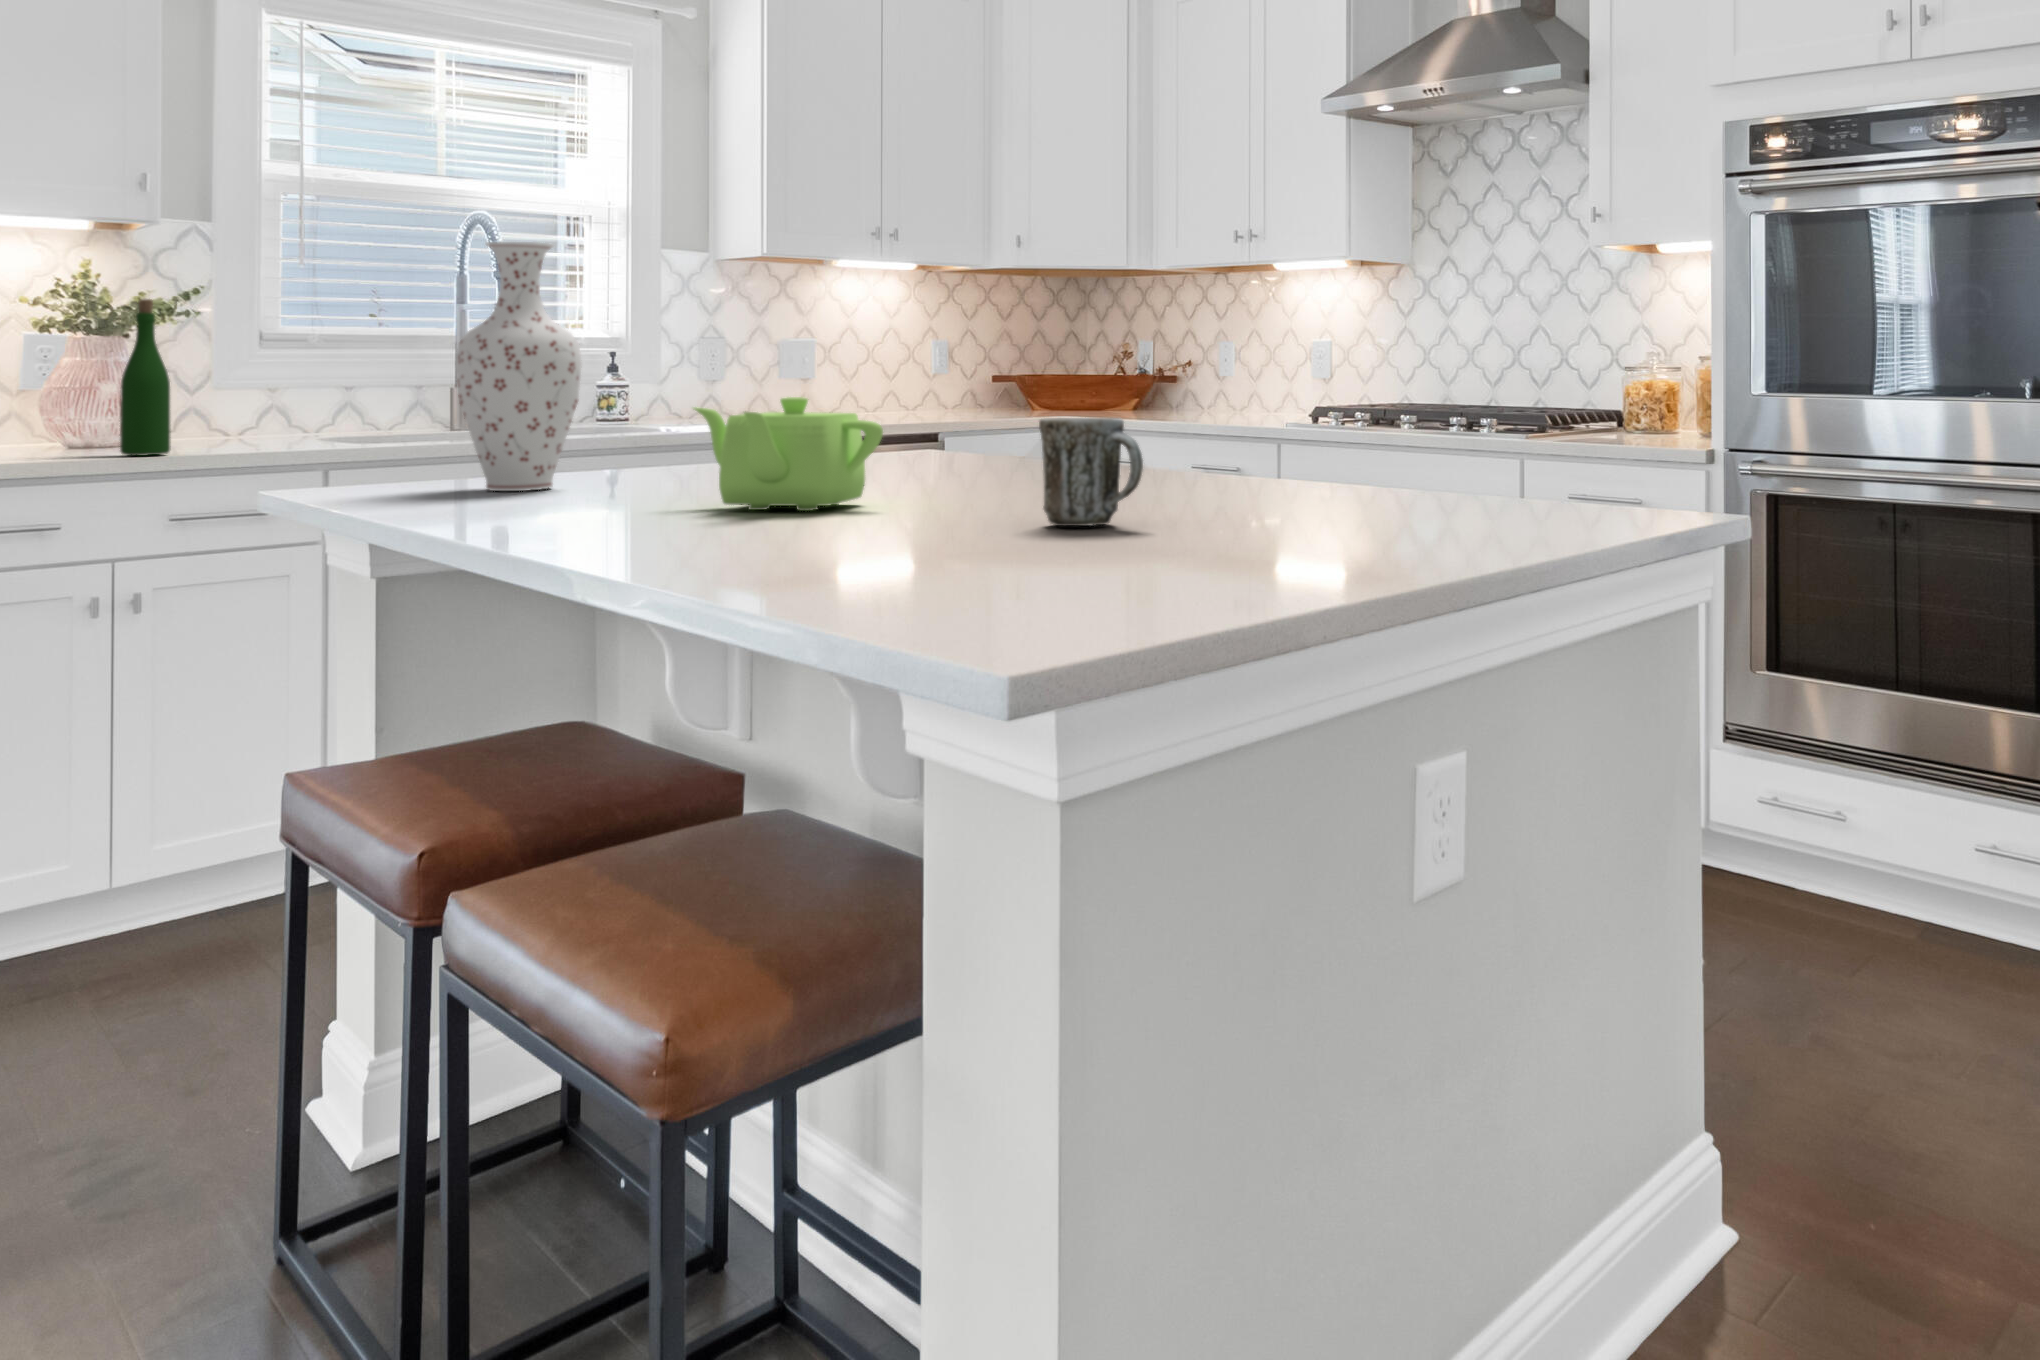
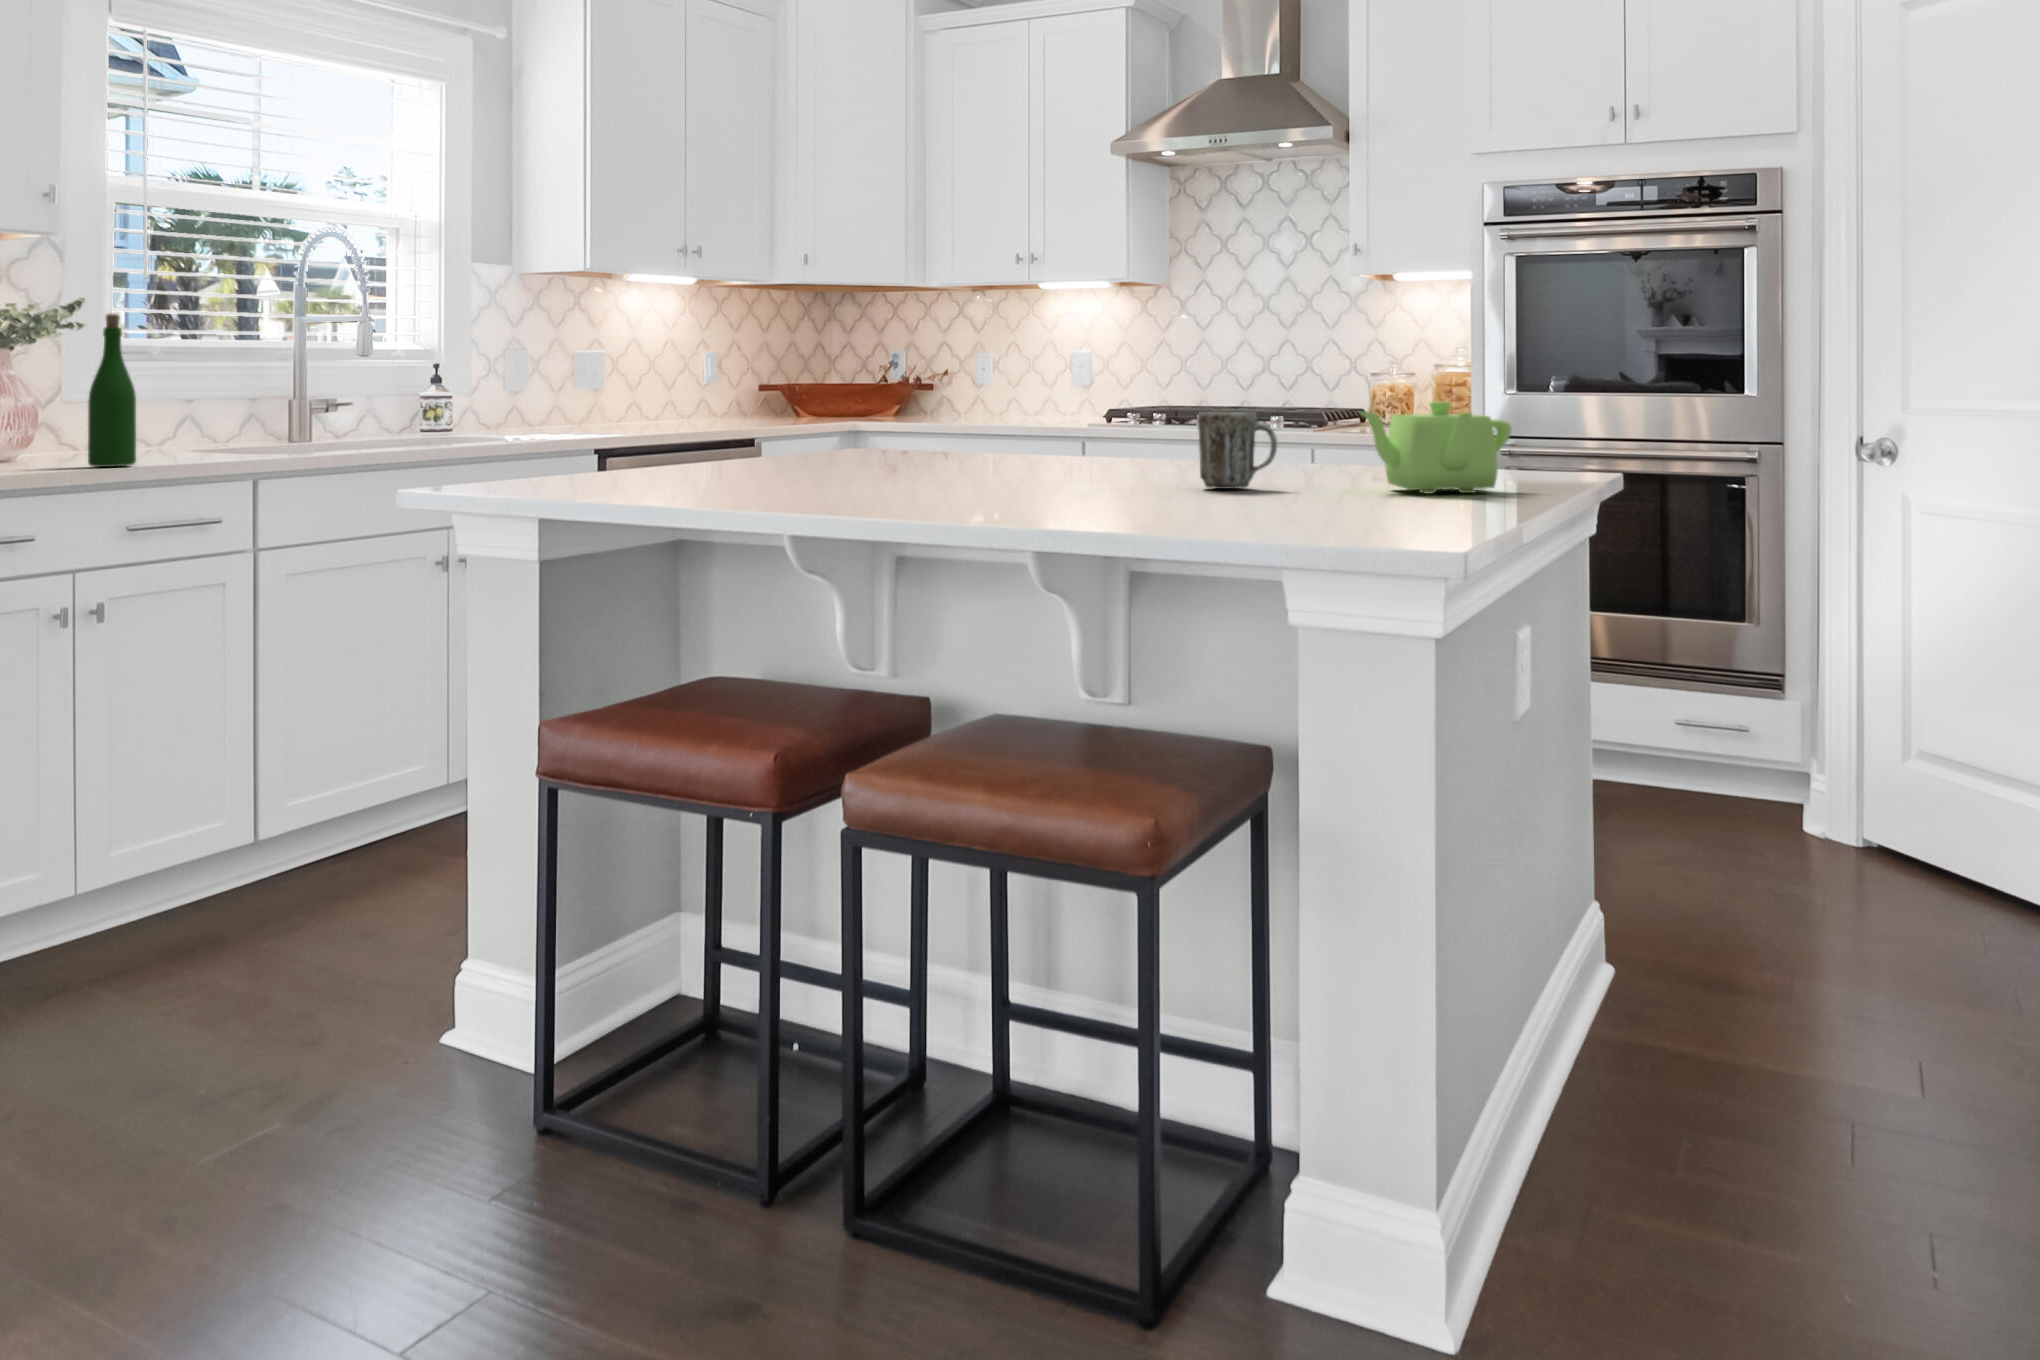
vase: present [456,242,582,491] -> none [622,274,721,482]
teapot: present [694,397,883,511] -> present [1359,401,1512,494]

